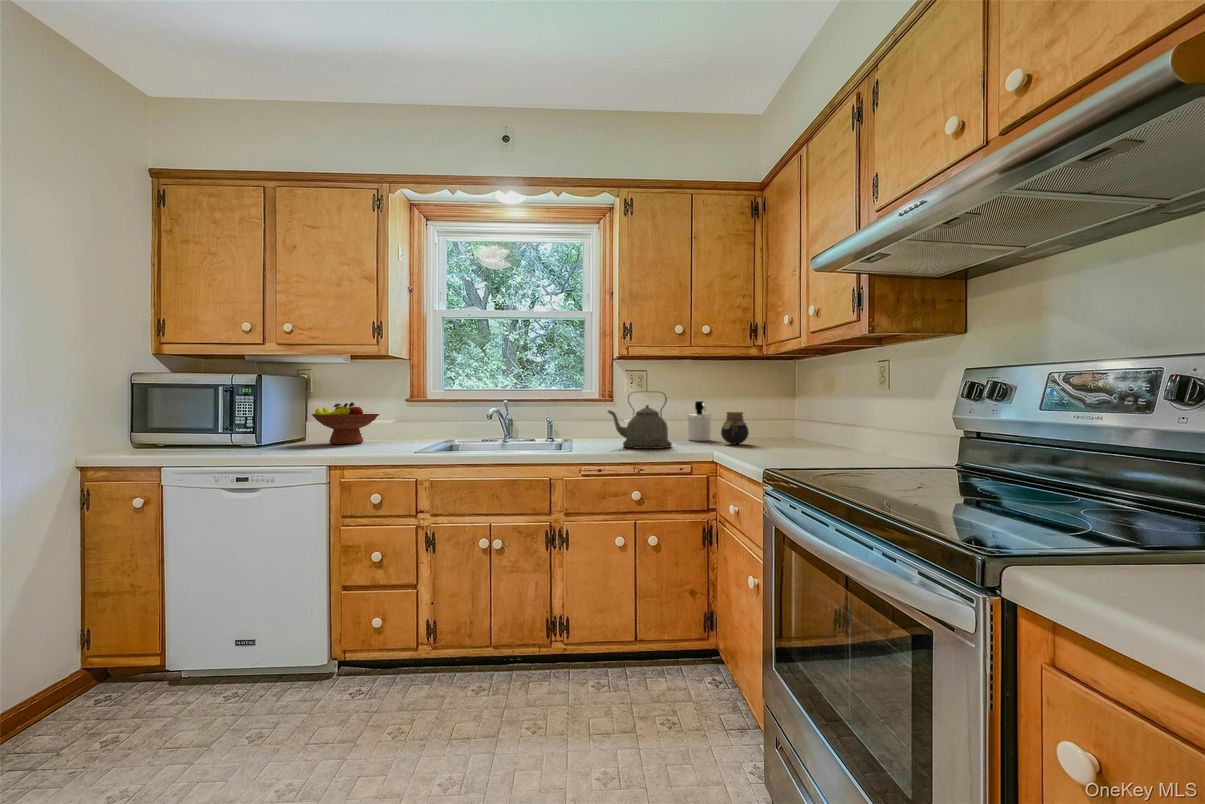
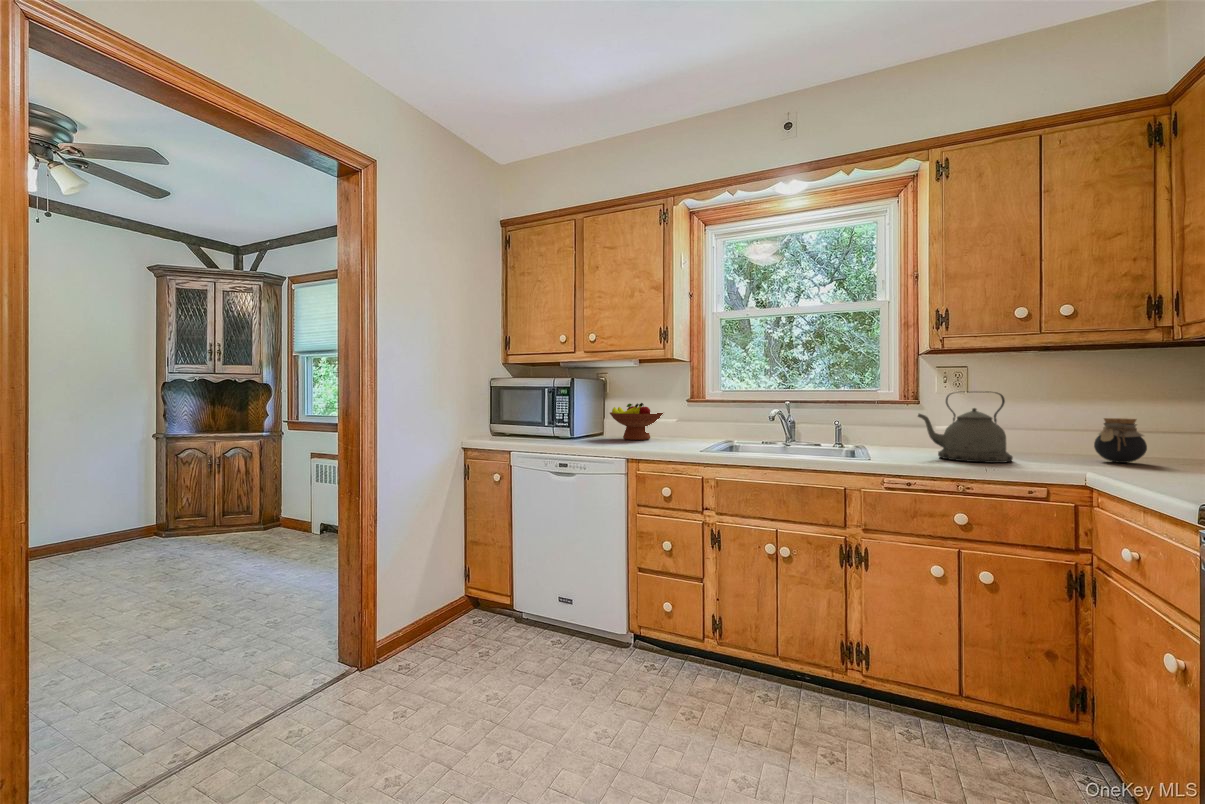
soap dispenser: present [687,401,711,441] -> none [1031,403,1072,454]

